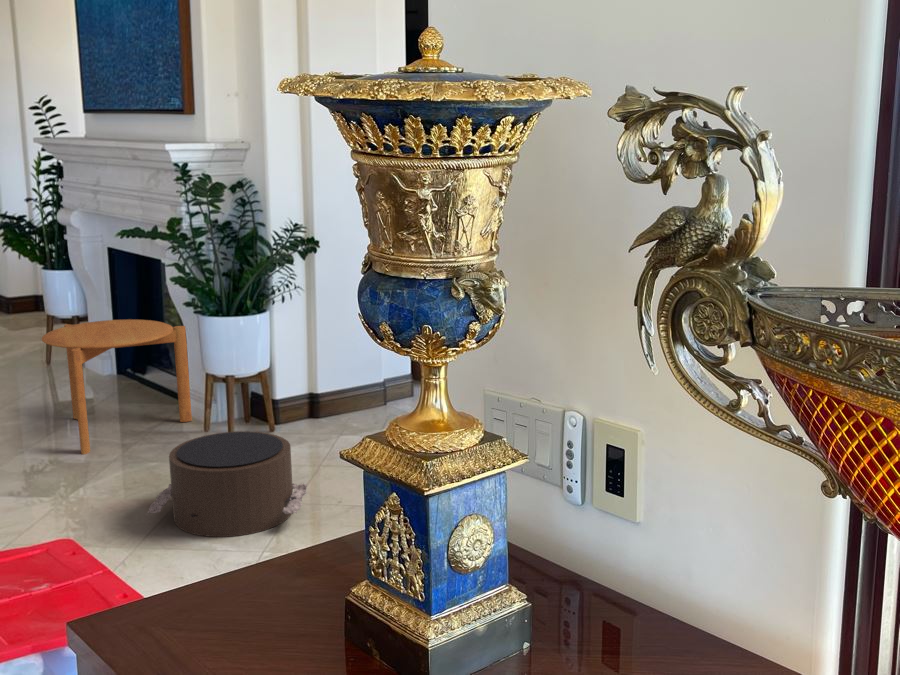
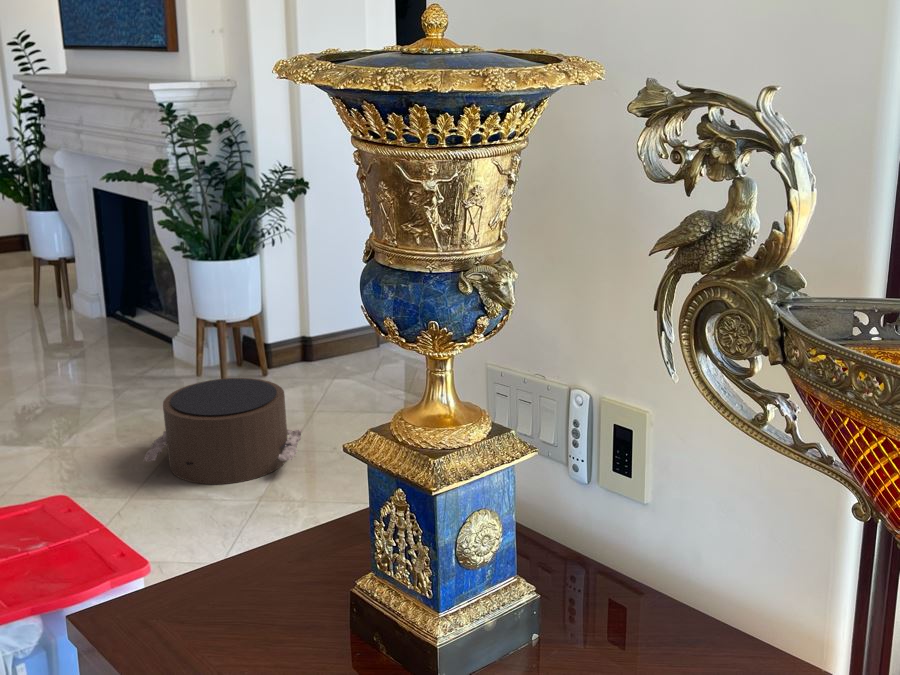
side table: present [42,319,192,454] -> none [30,264,184,401]

